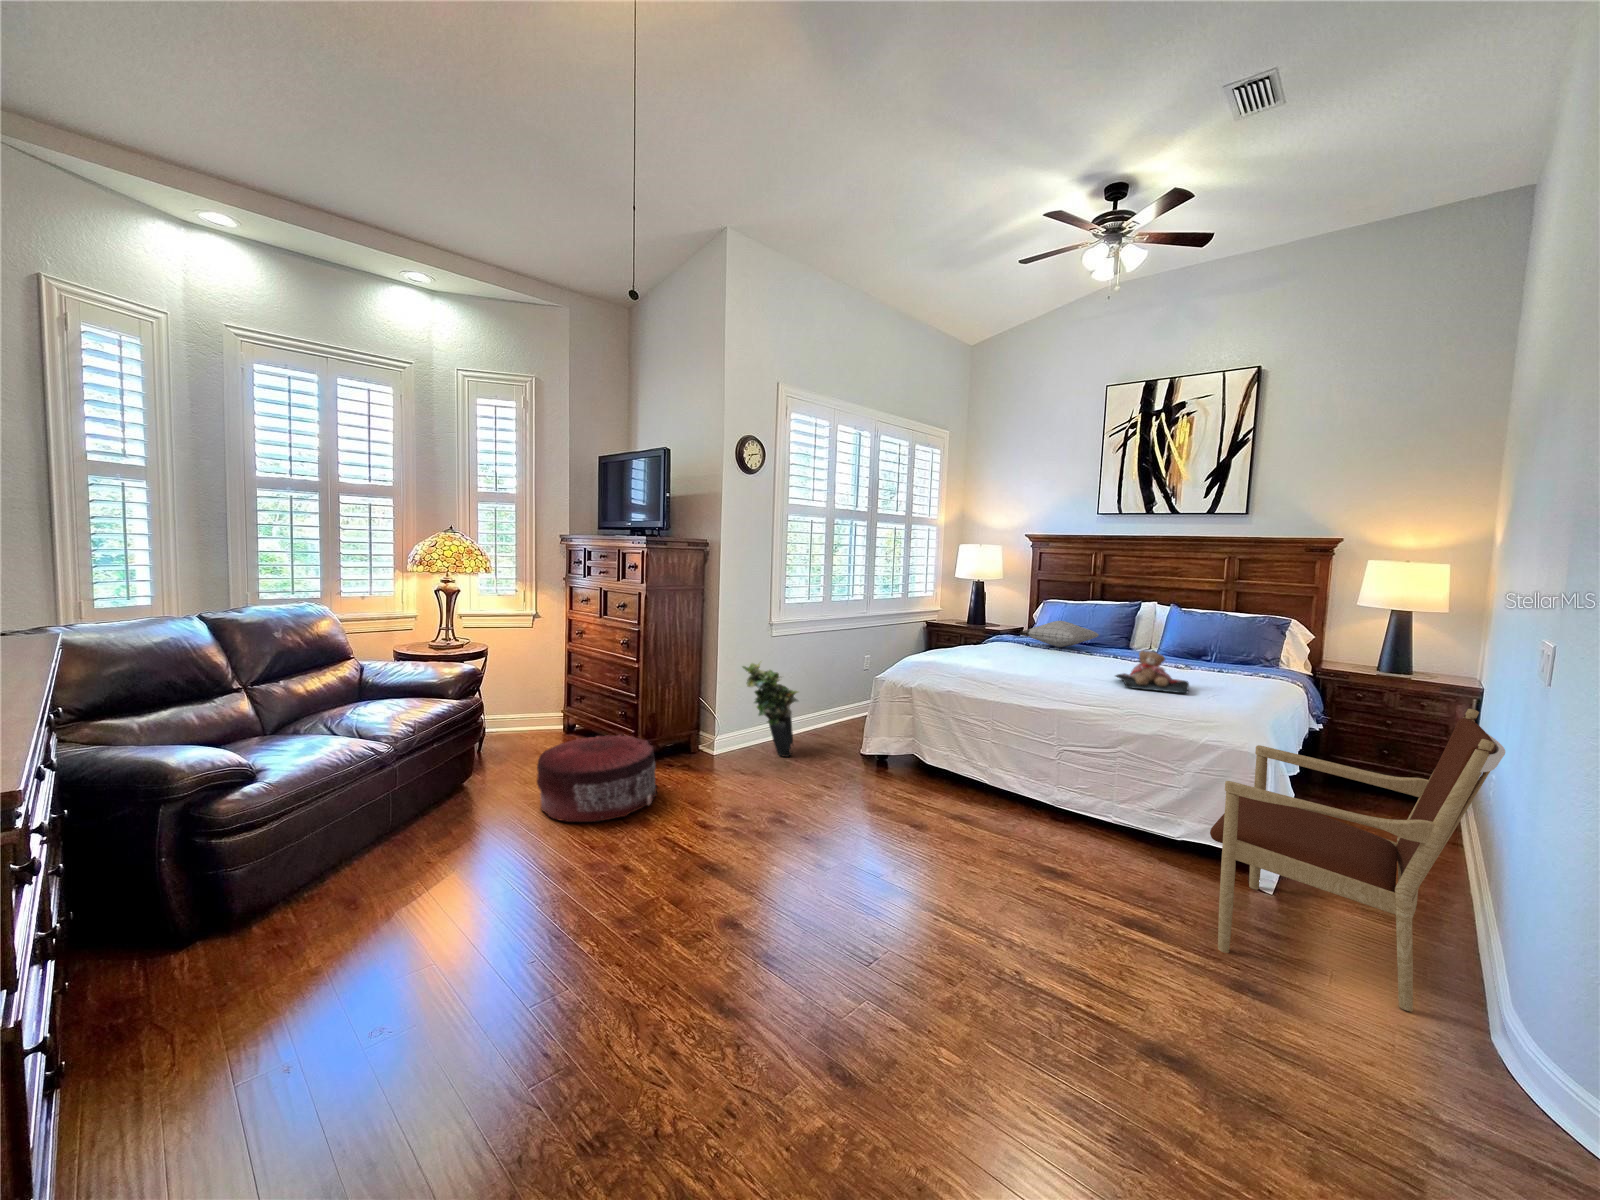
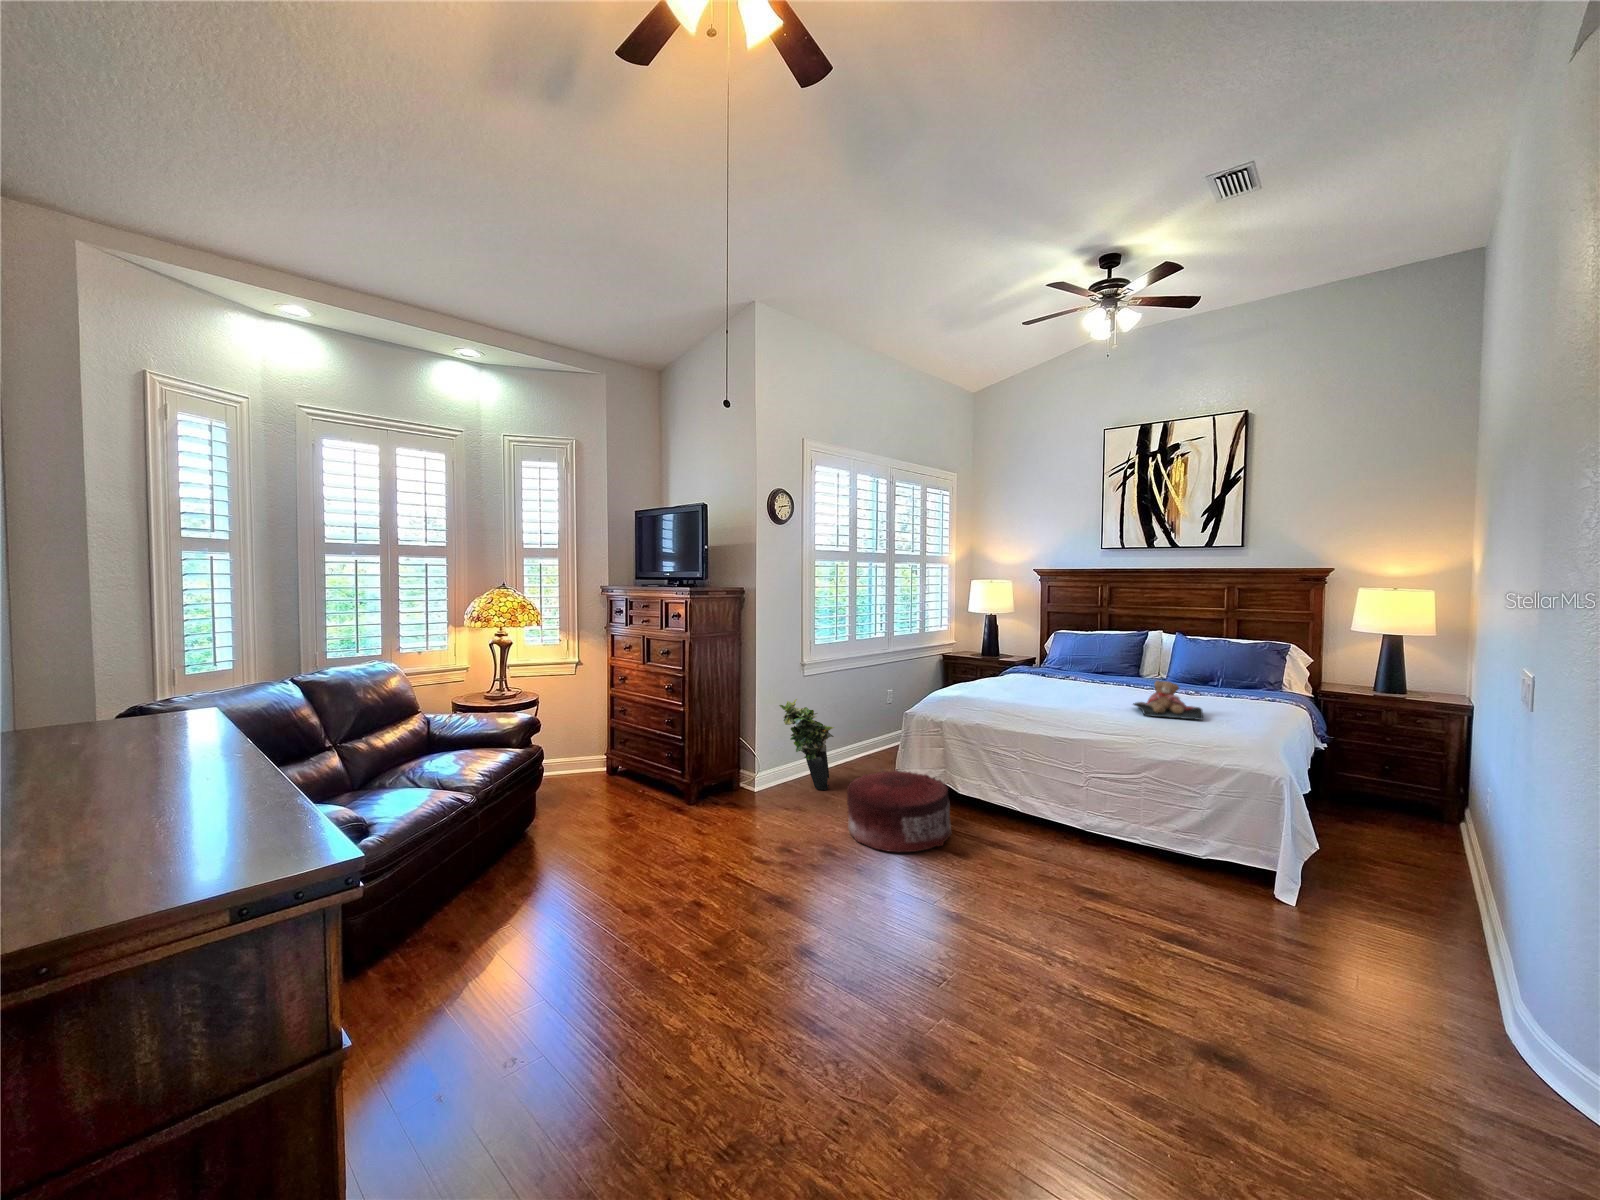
pillow: present [1019,621,1099,647] -> none [1035,651,1111,677]
armchair: present [1210,709,1505,1011] -> none [1239,730,1498,1009]
pouf: present [537,734,658,822] -> present [847,770,951,852]

